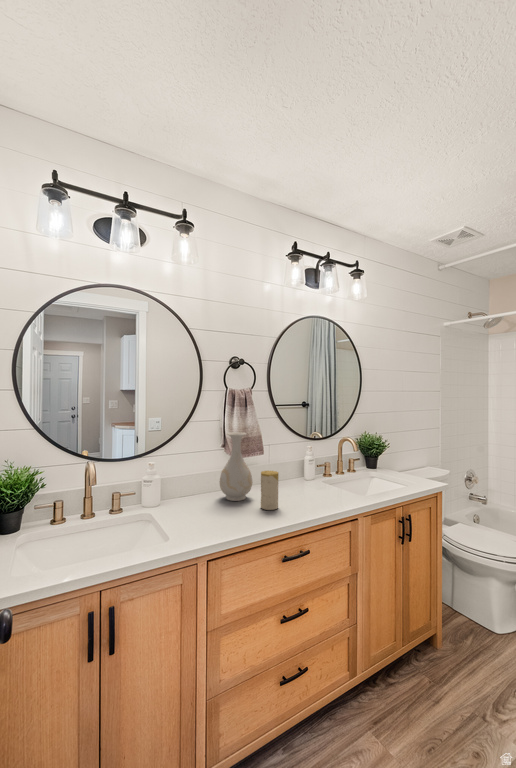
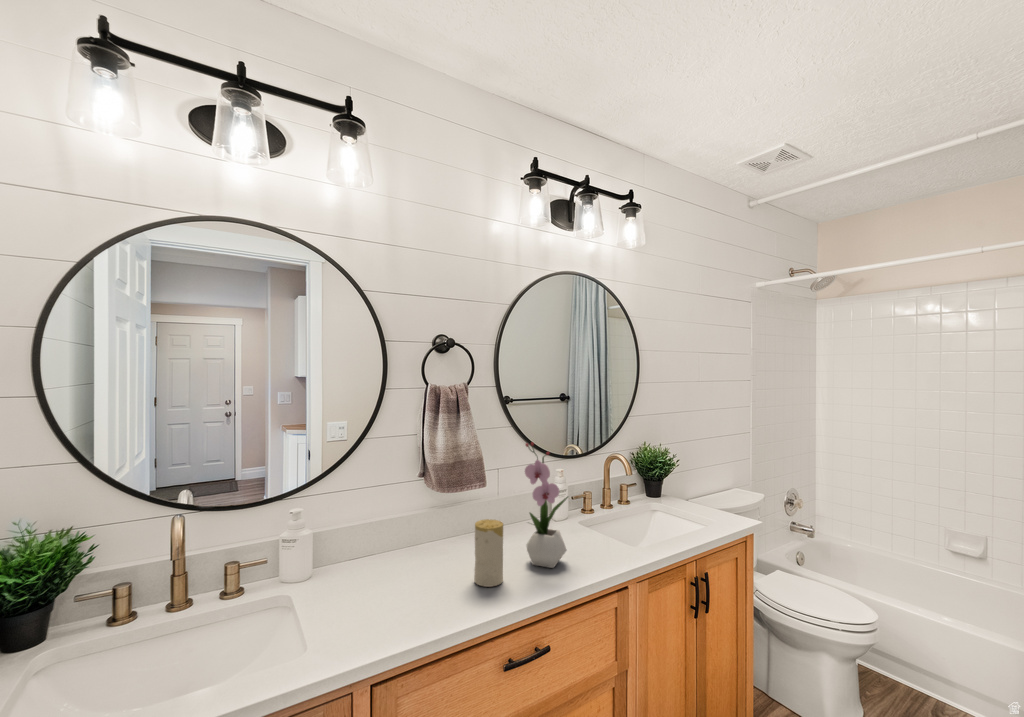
flower arrangement: none [291,424,318,502] -> present [525,442,568,568]
vase: present [220,433,253,501] -> none [412,454,465,566]

